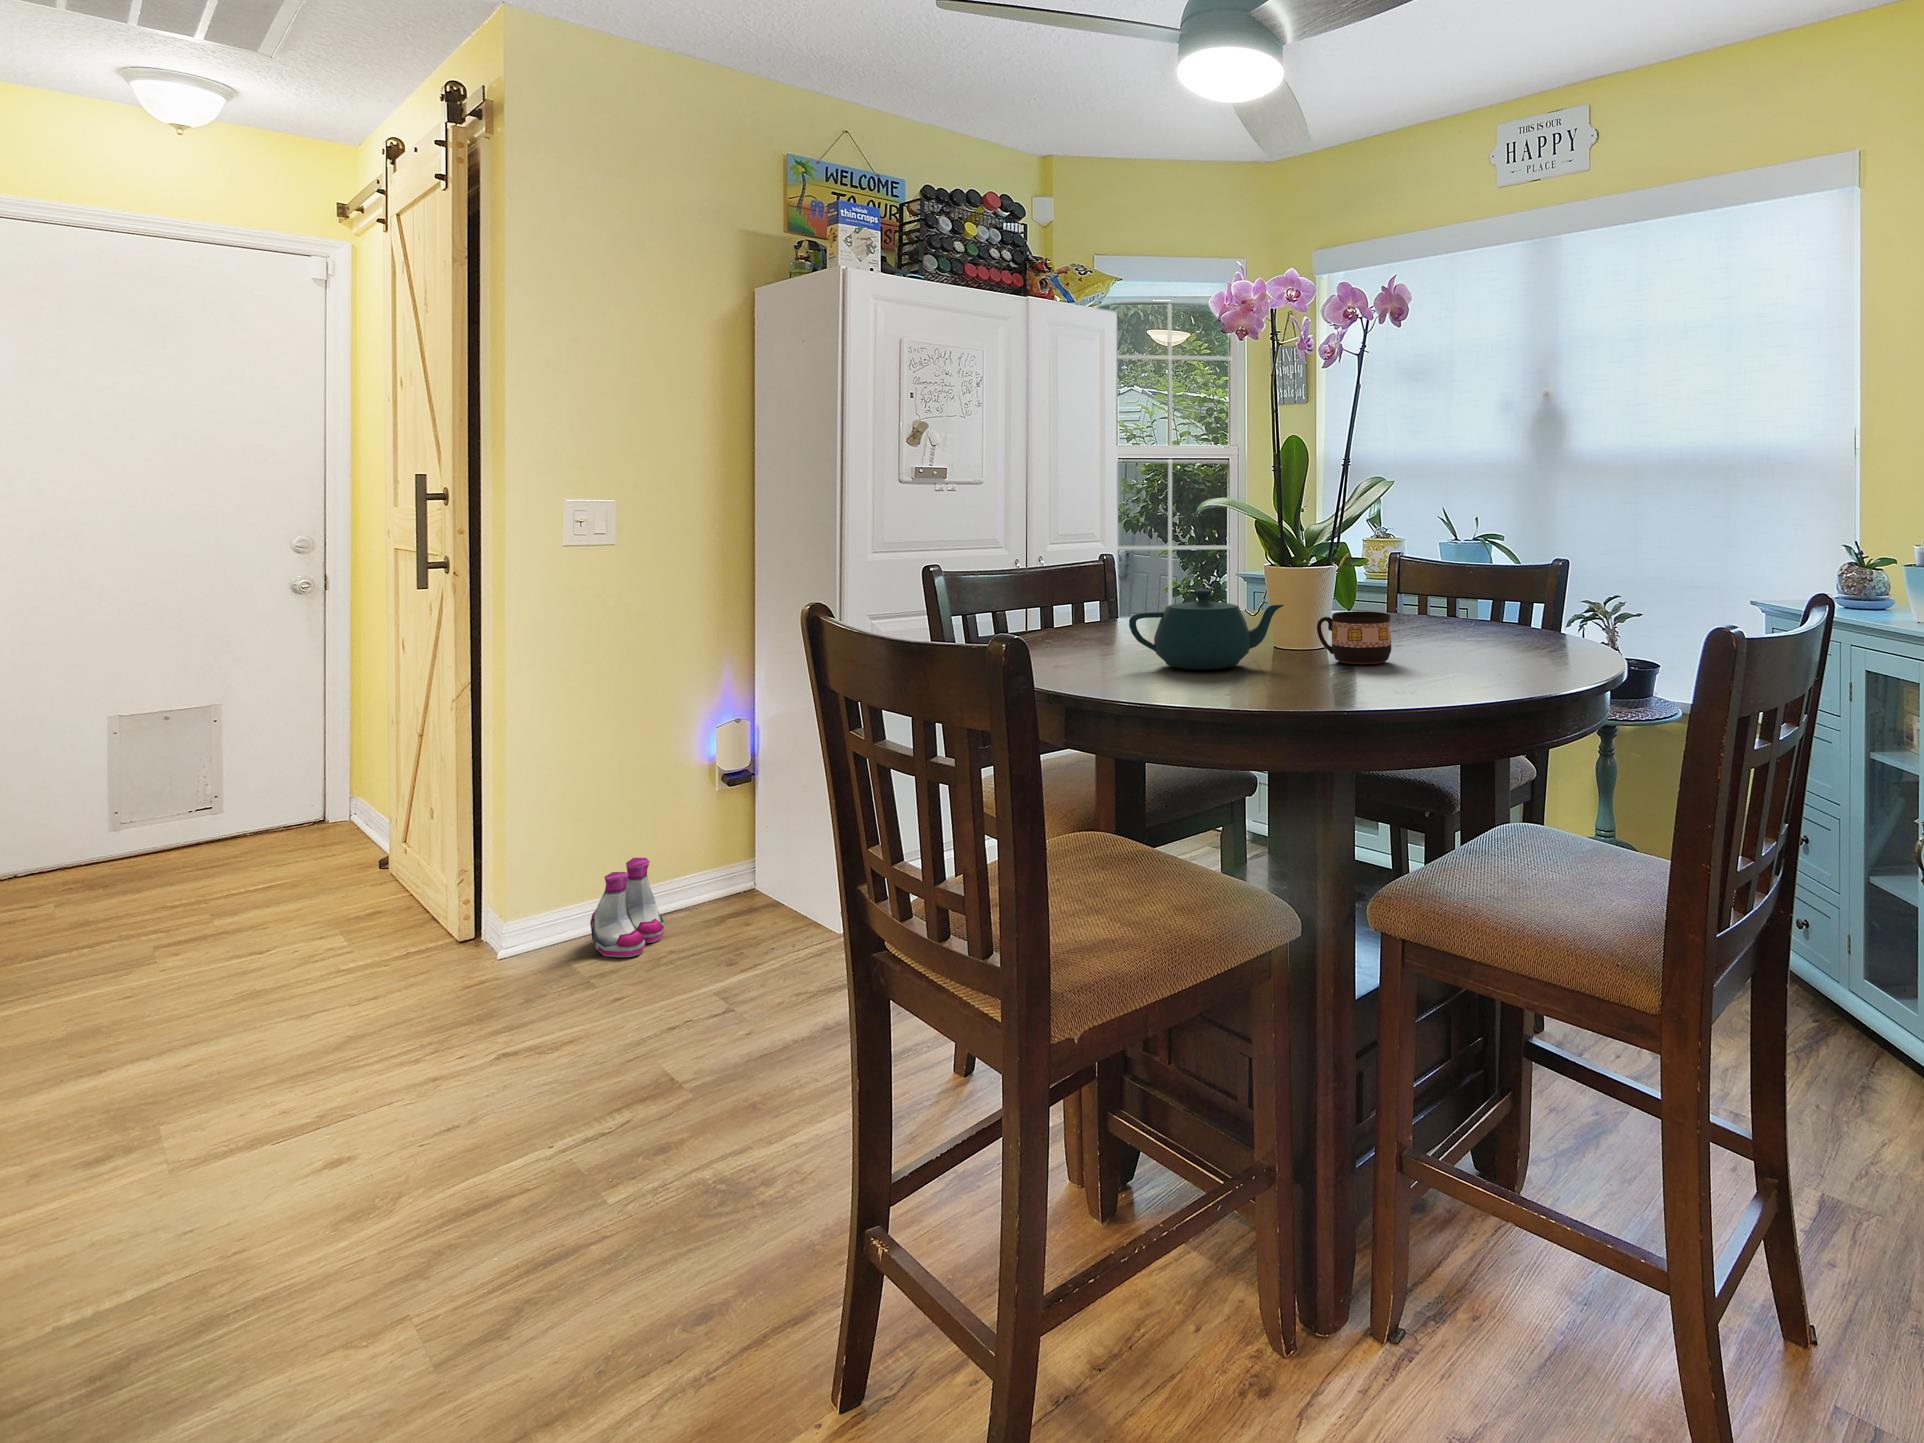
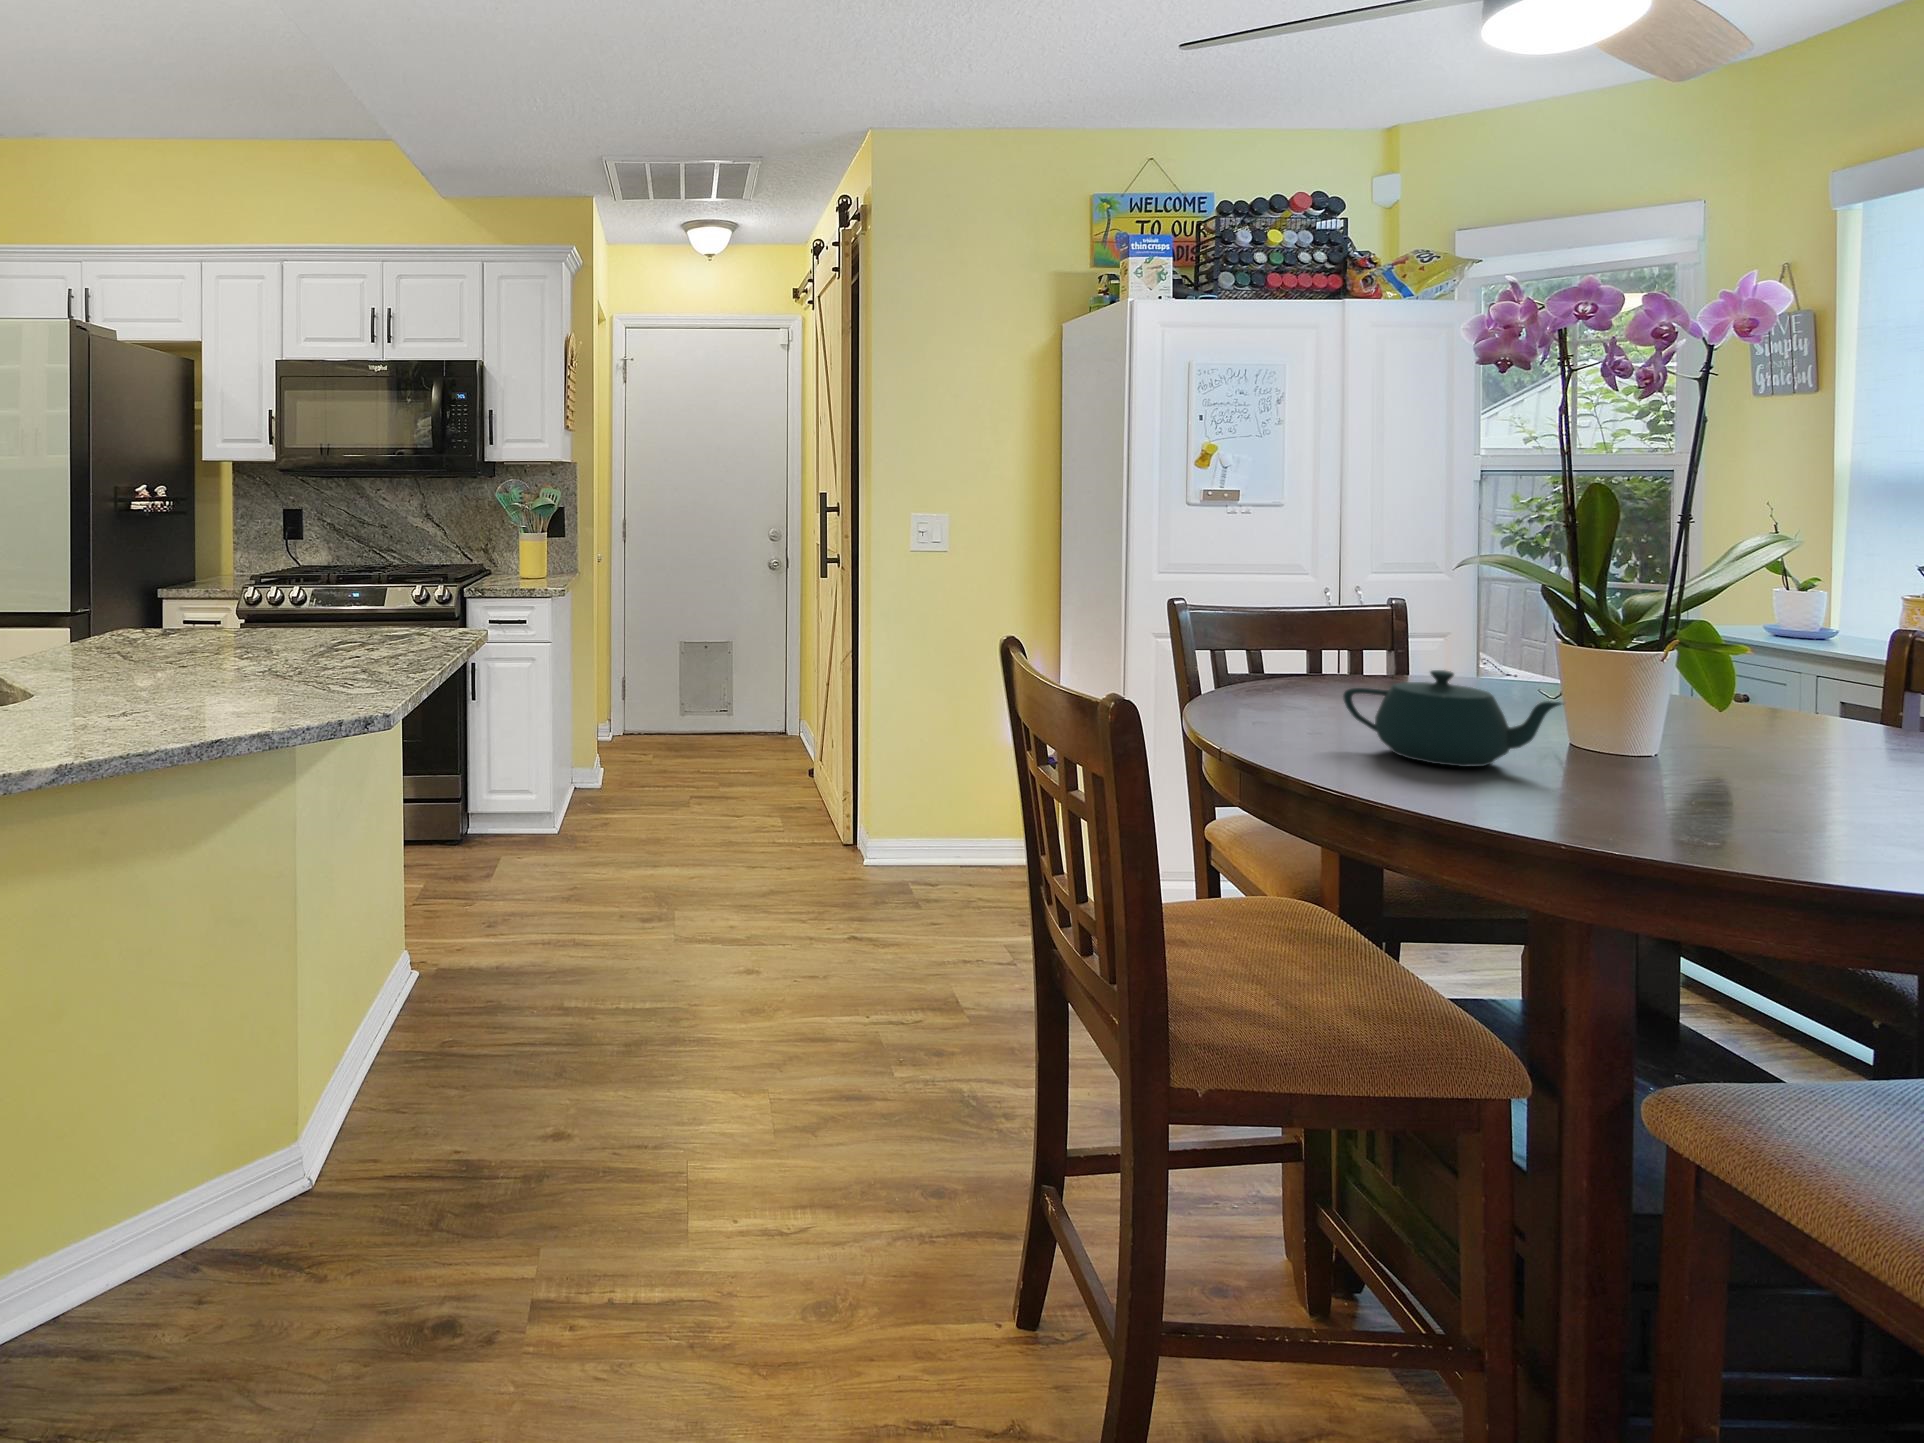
cup: present [1317,611,1391,664] -> none [1627,722,1762,802]
boots: present [590,858,664,957] -> none [922,810,976,891]

